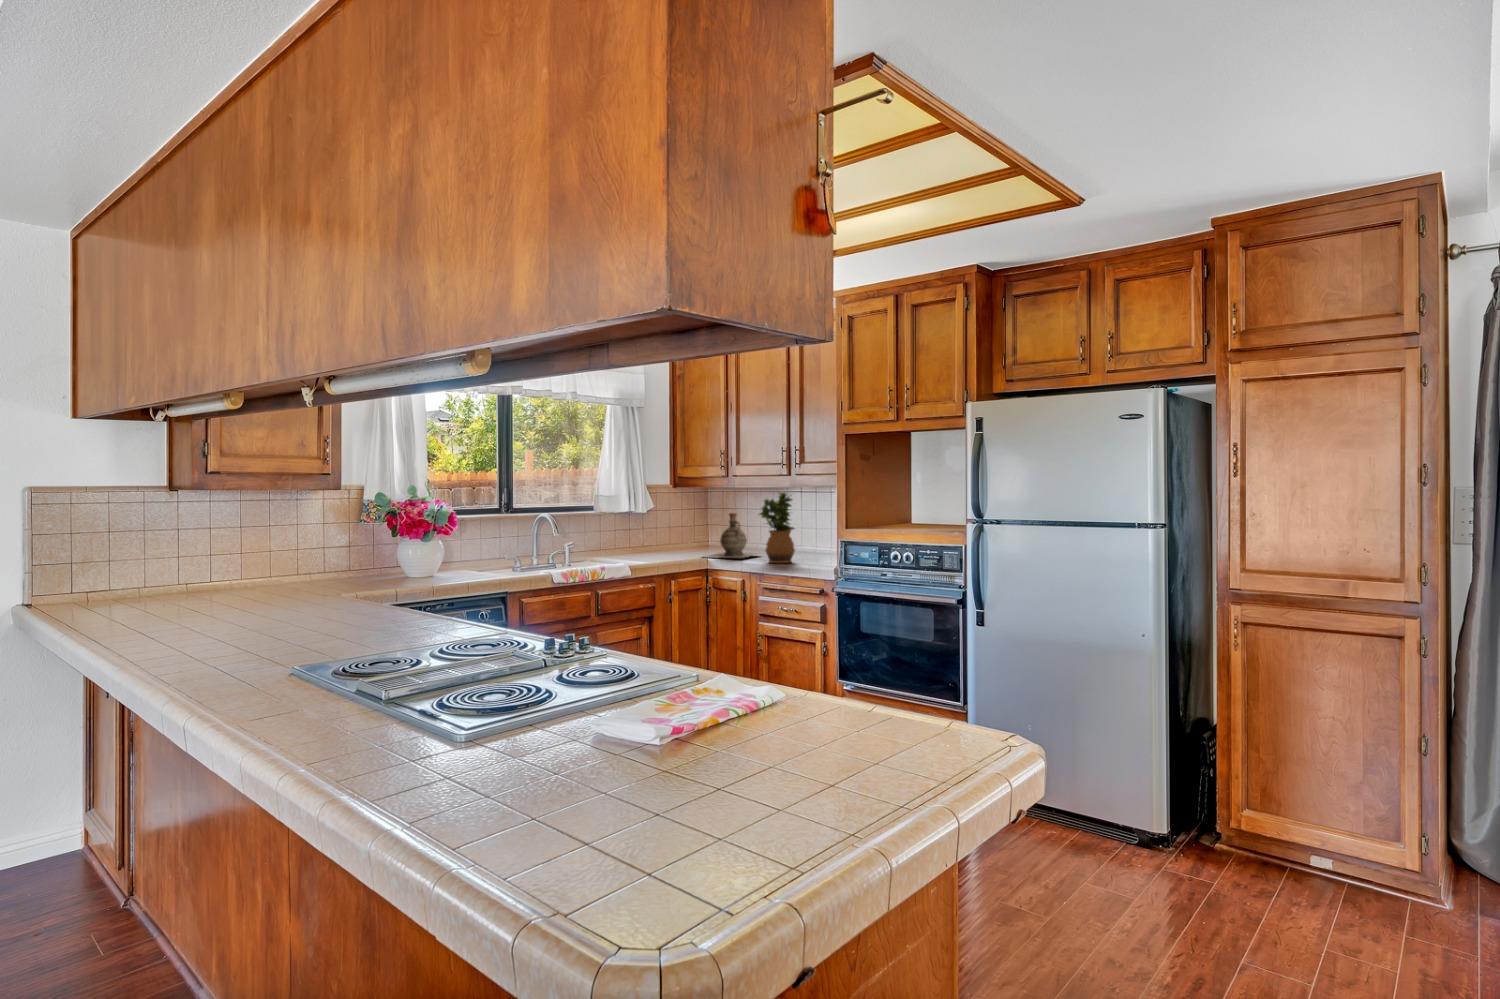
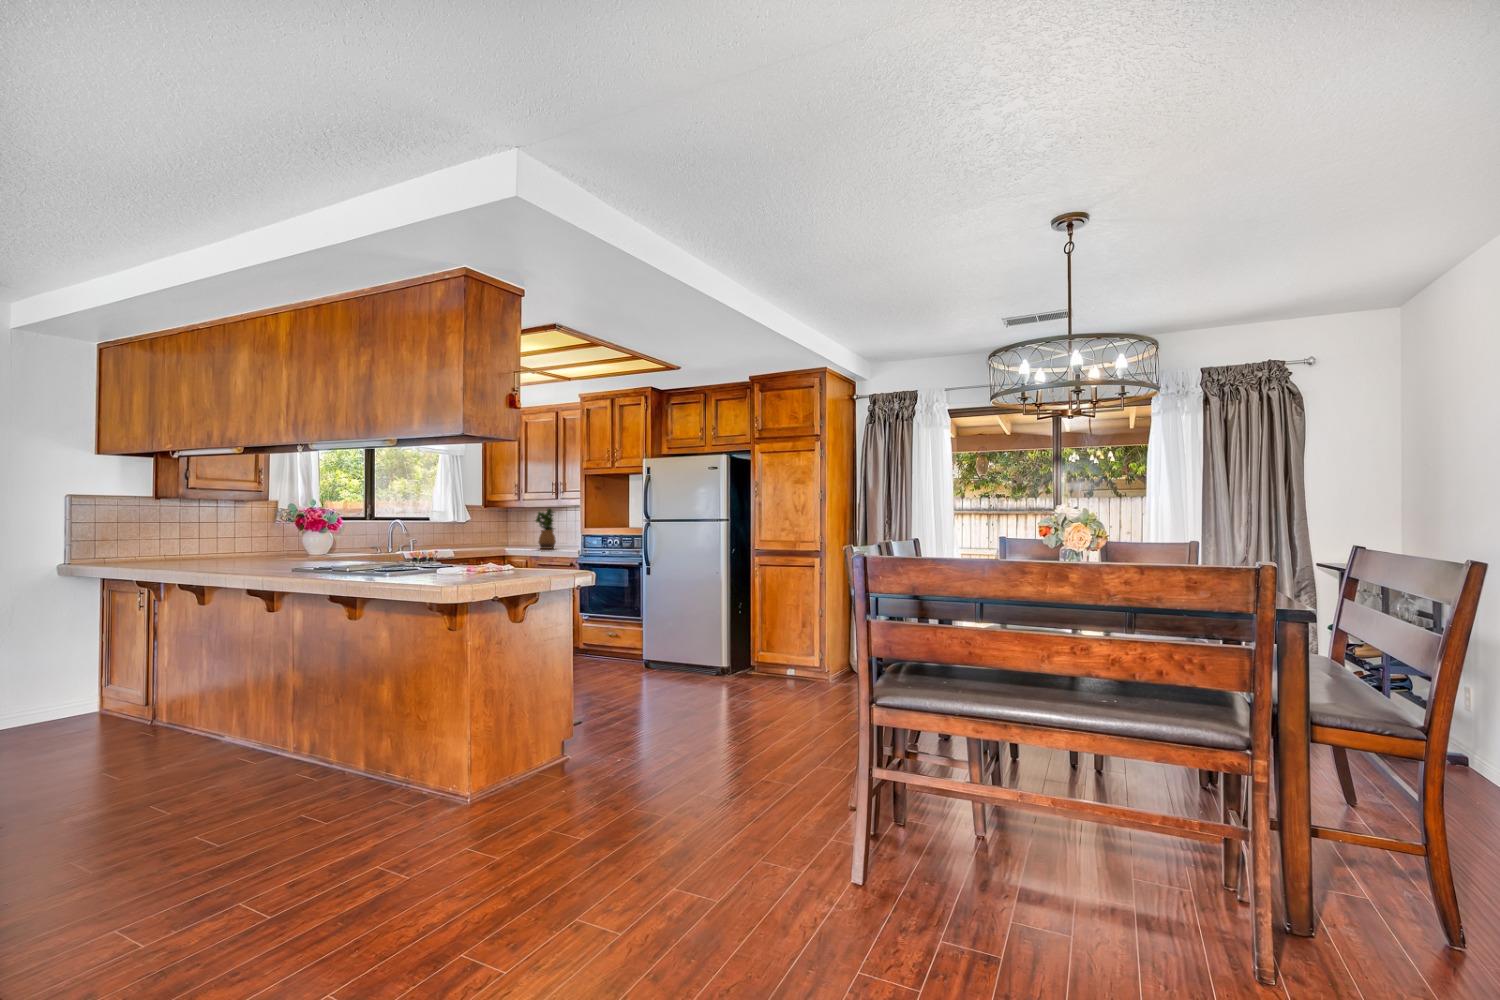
ceramic jug: present [705,513,757,558] -> none [499,521,539,547]

